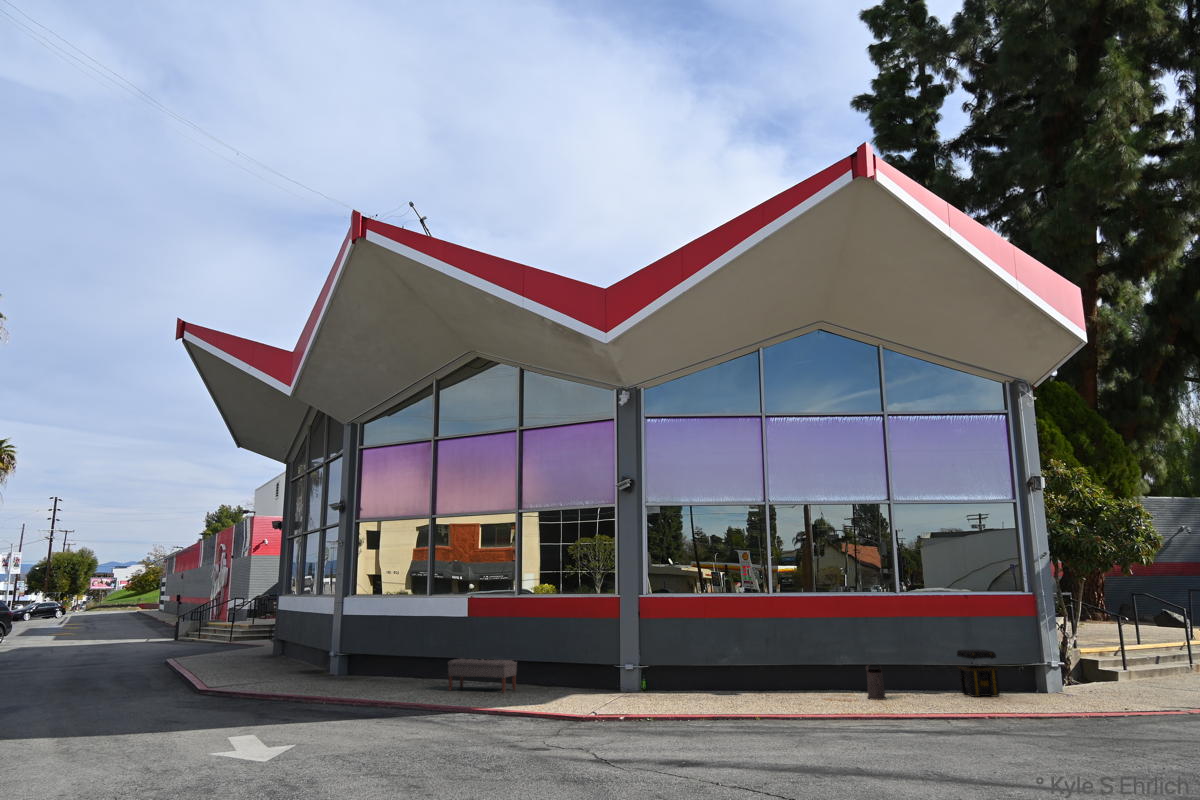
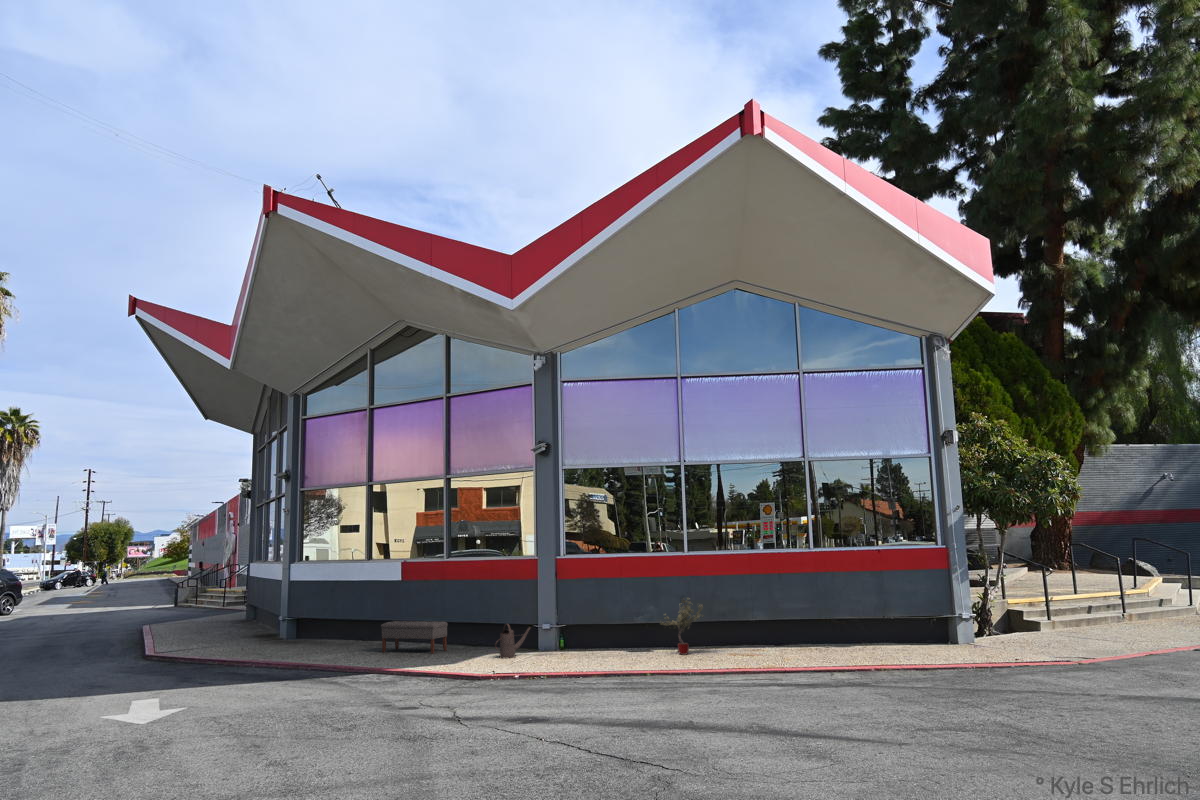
potted tree: none [747,639,793,698] -> present [661,598,704,655]
toolbox: present [957,650,1000,697] -> none [868,603,907,650]
watering can: present [866,666,886,700] -> present [495,624,531,658]

